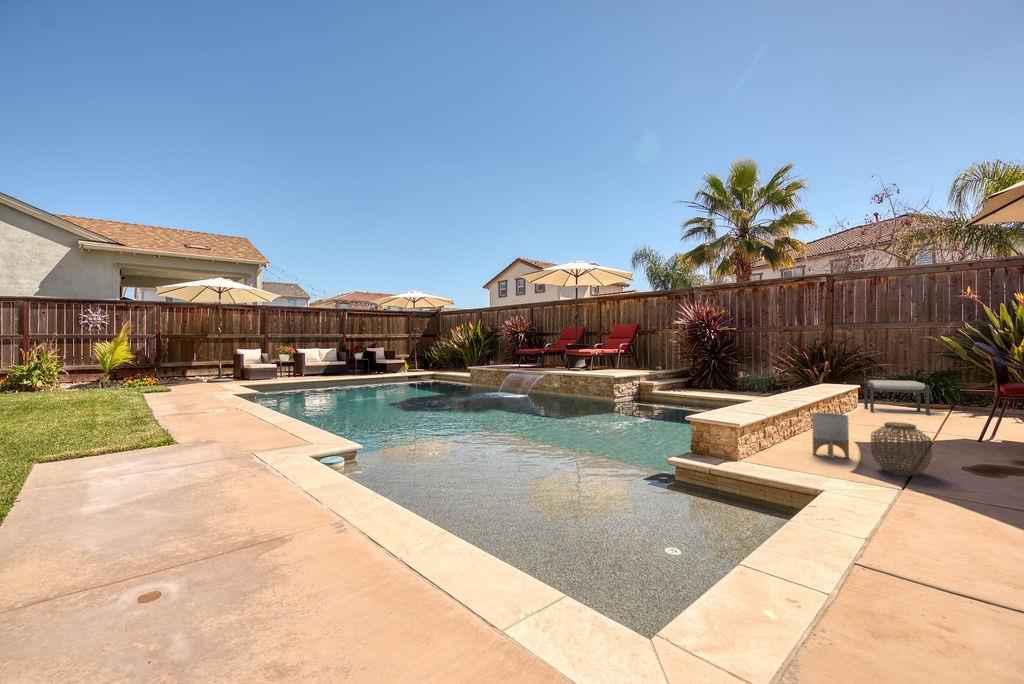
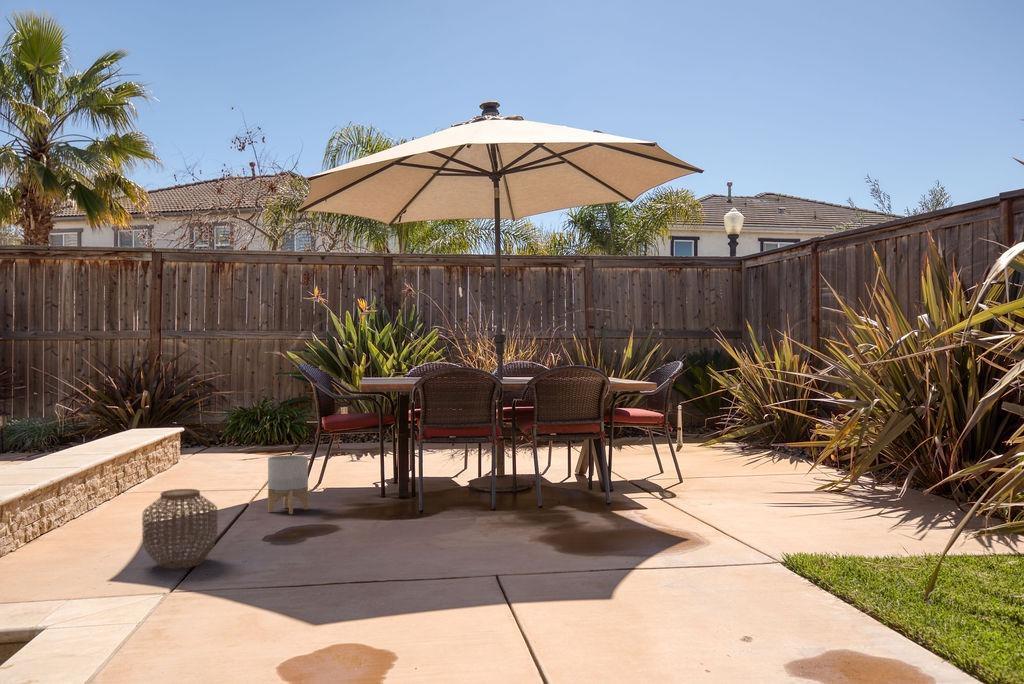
ottoman: present [864,380,930,415] -> none [192,418,269,470]
planter: present [812,413,849,459] -> present [268,455,308,514]

